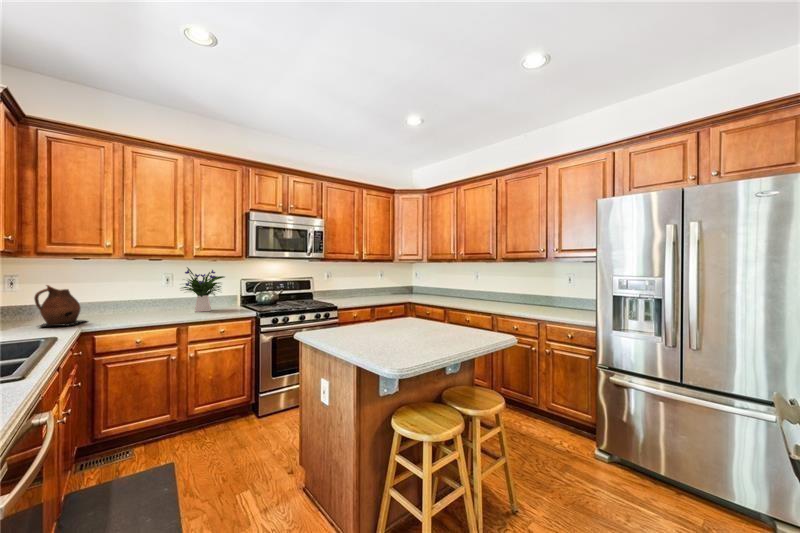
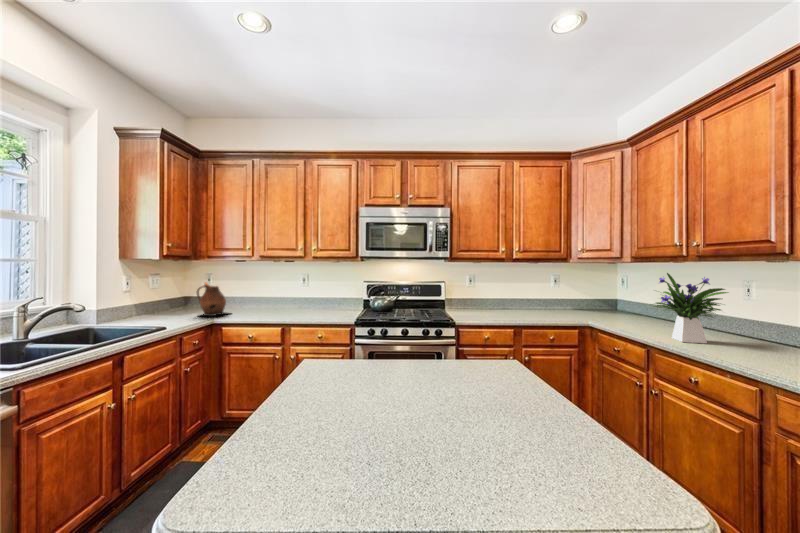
flower arrangement: present [182,267,224,312] -> present [654,273,728,343]

